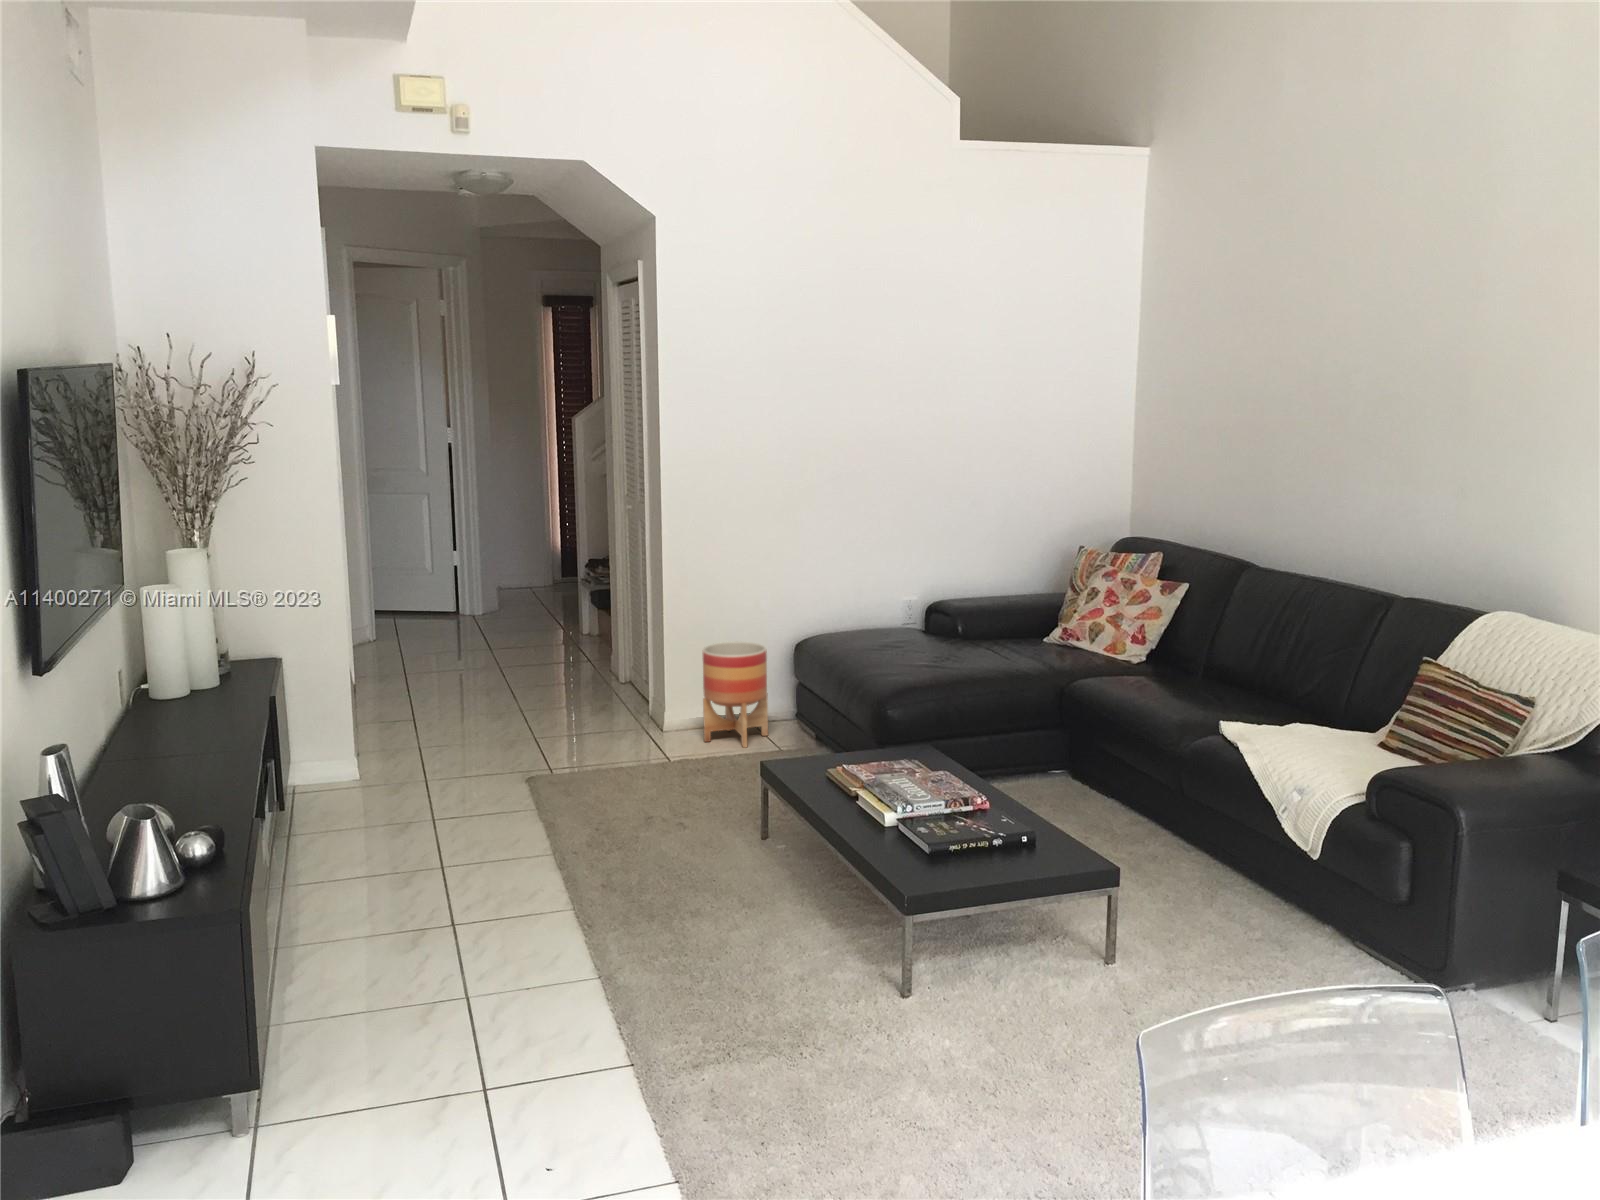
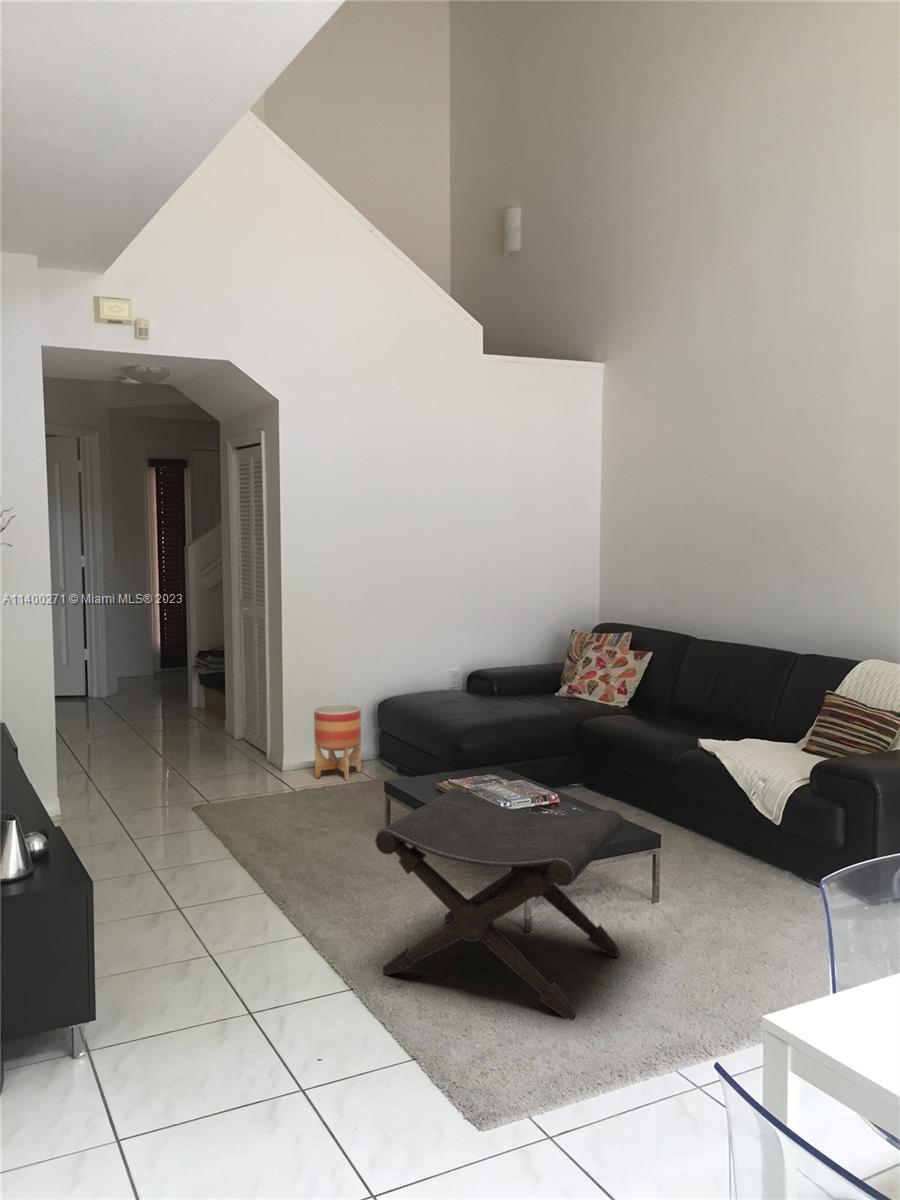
footstool: none [676,785,1043,1135] -> present [375,788,624,1020]

